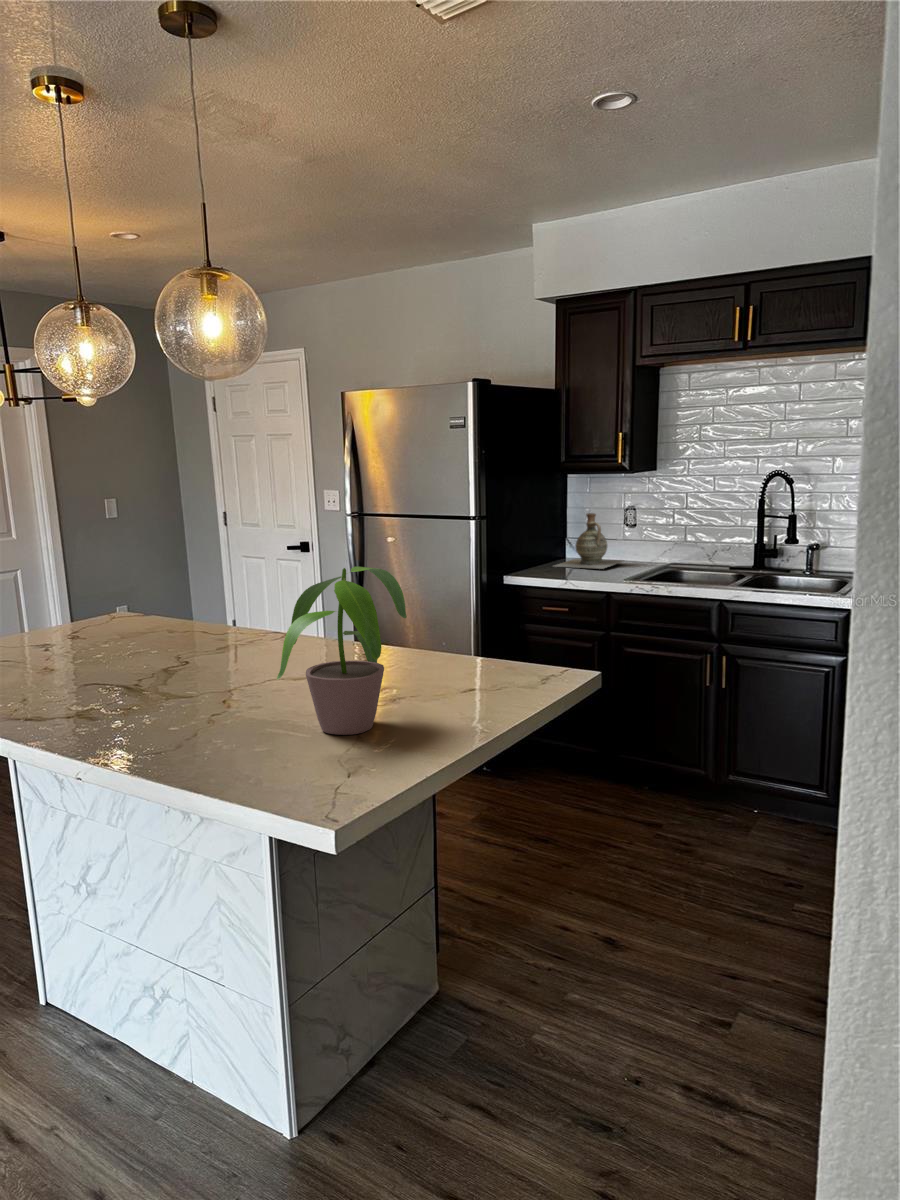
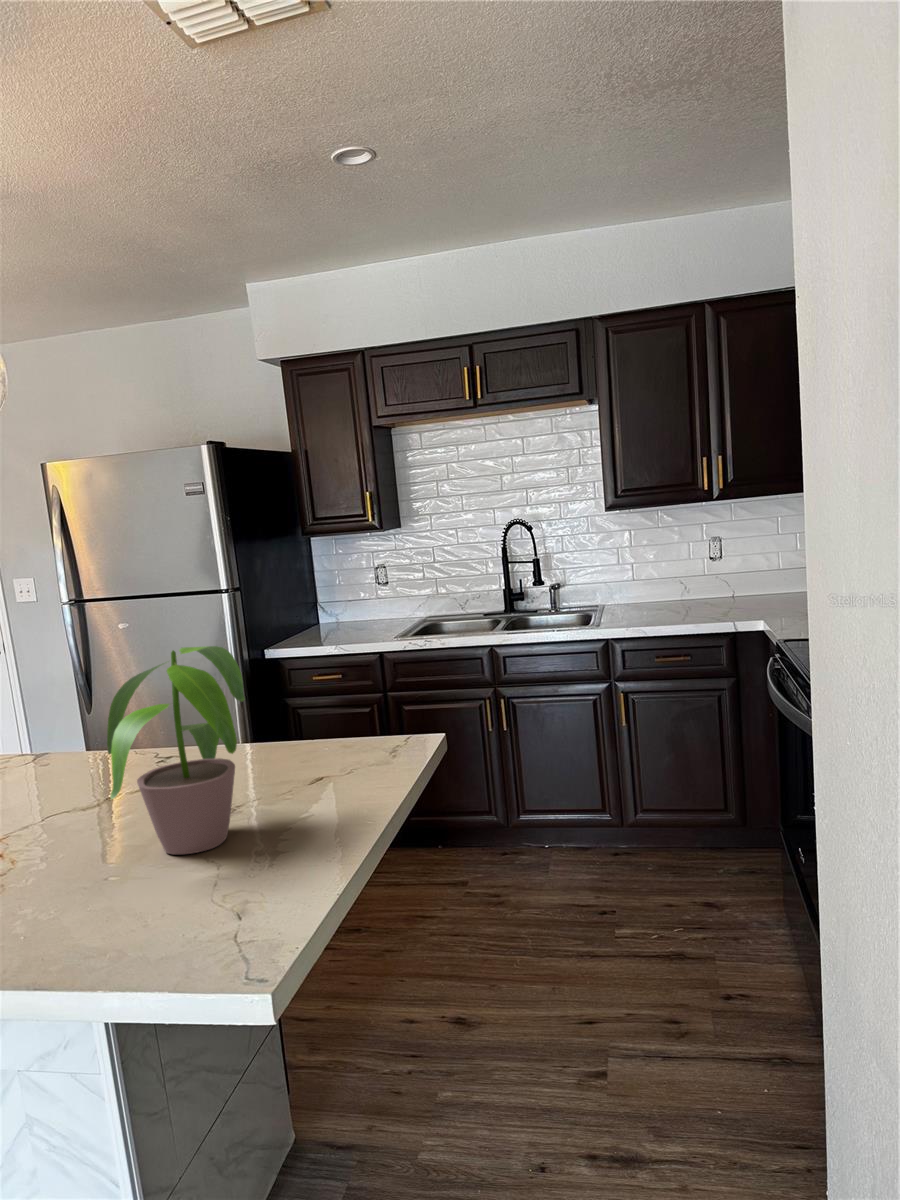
ceramic jug: present [555,513,622,569] -> none [308,576,381,634]

